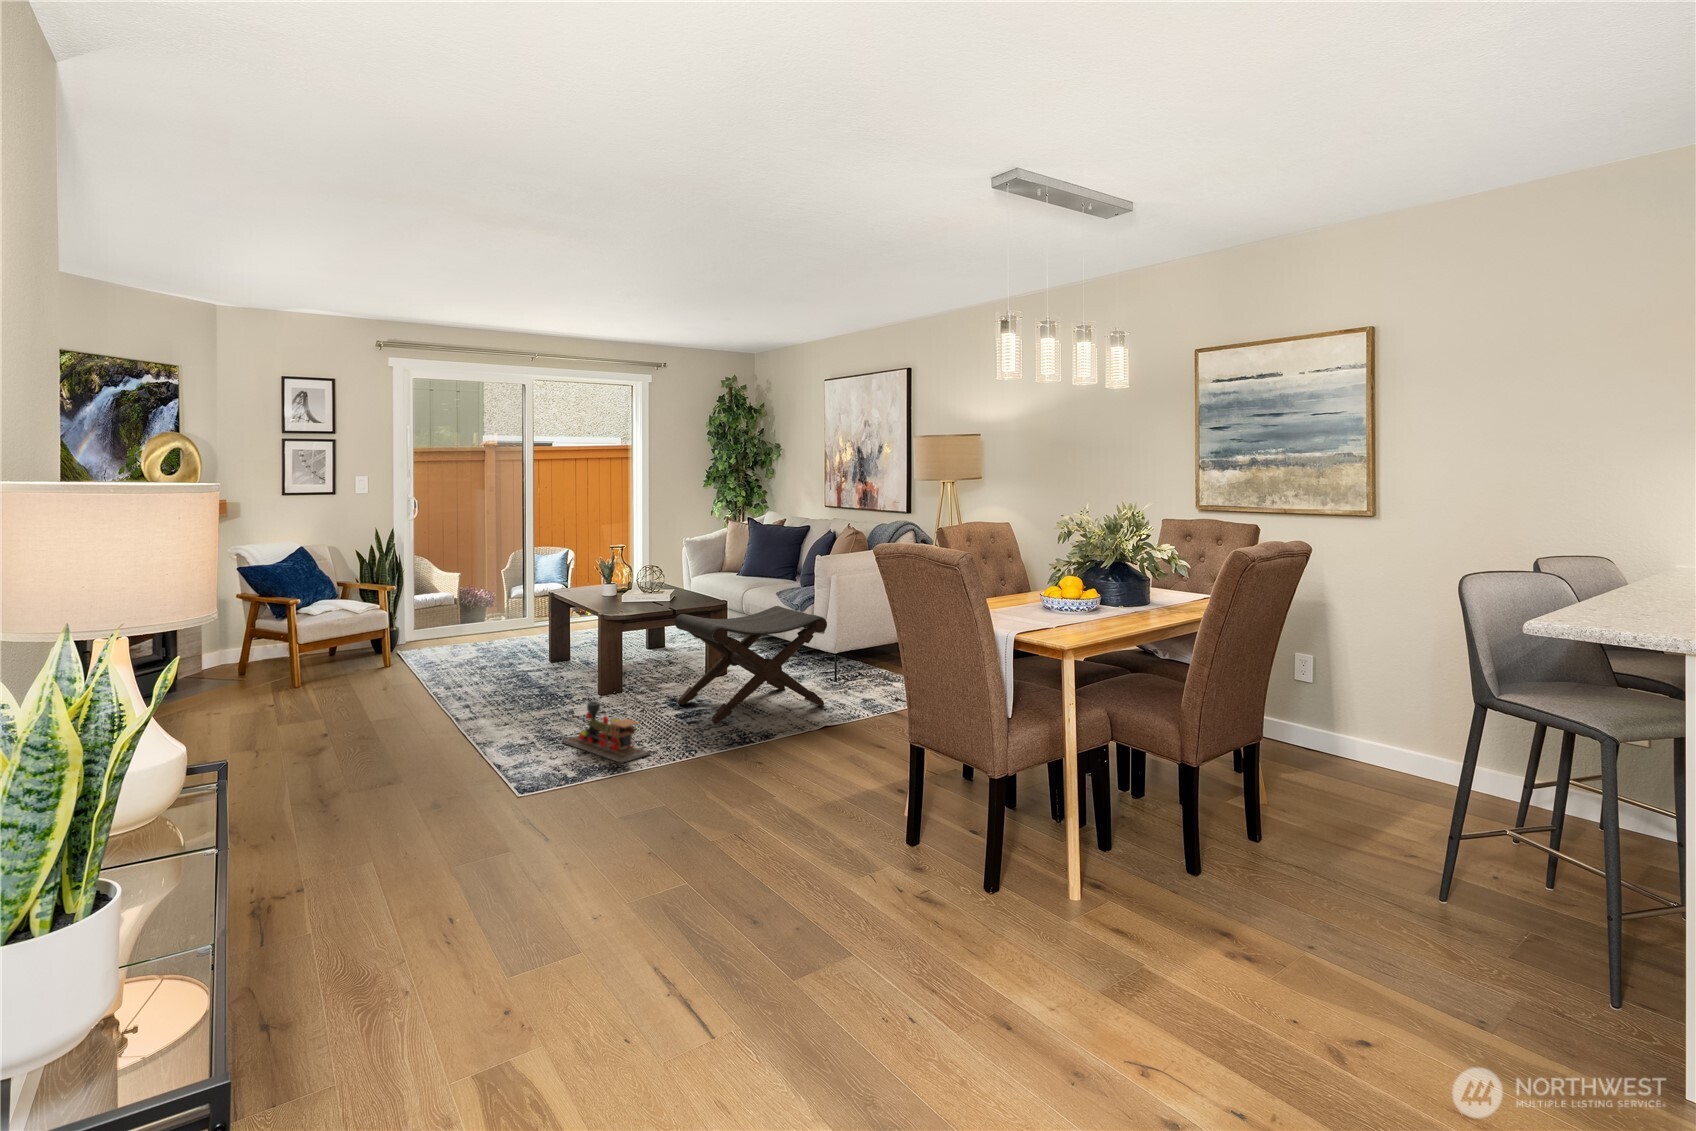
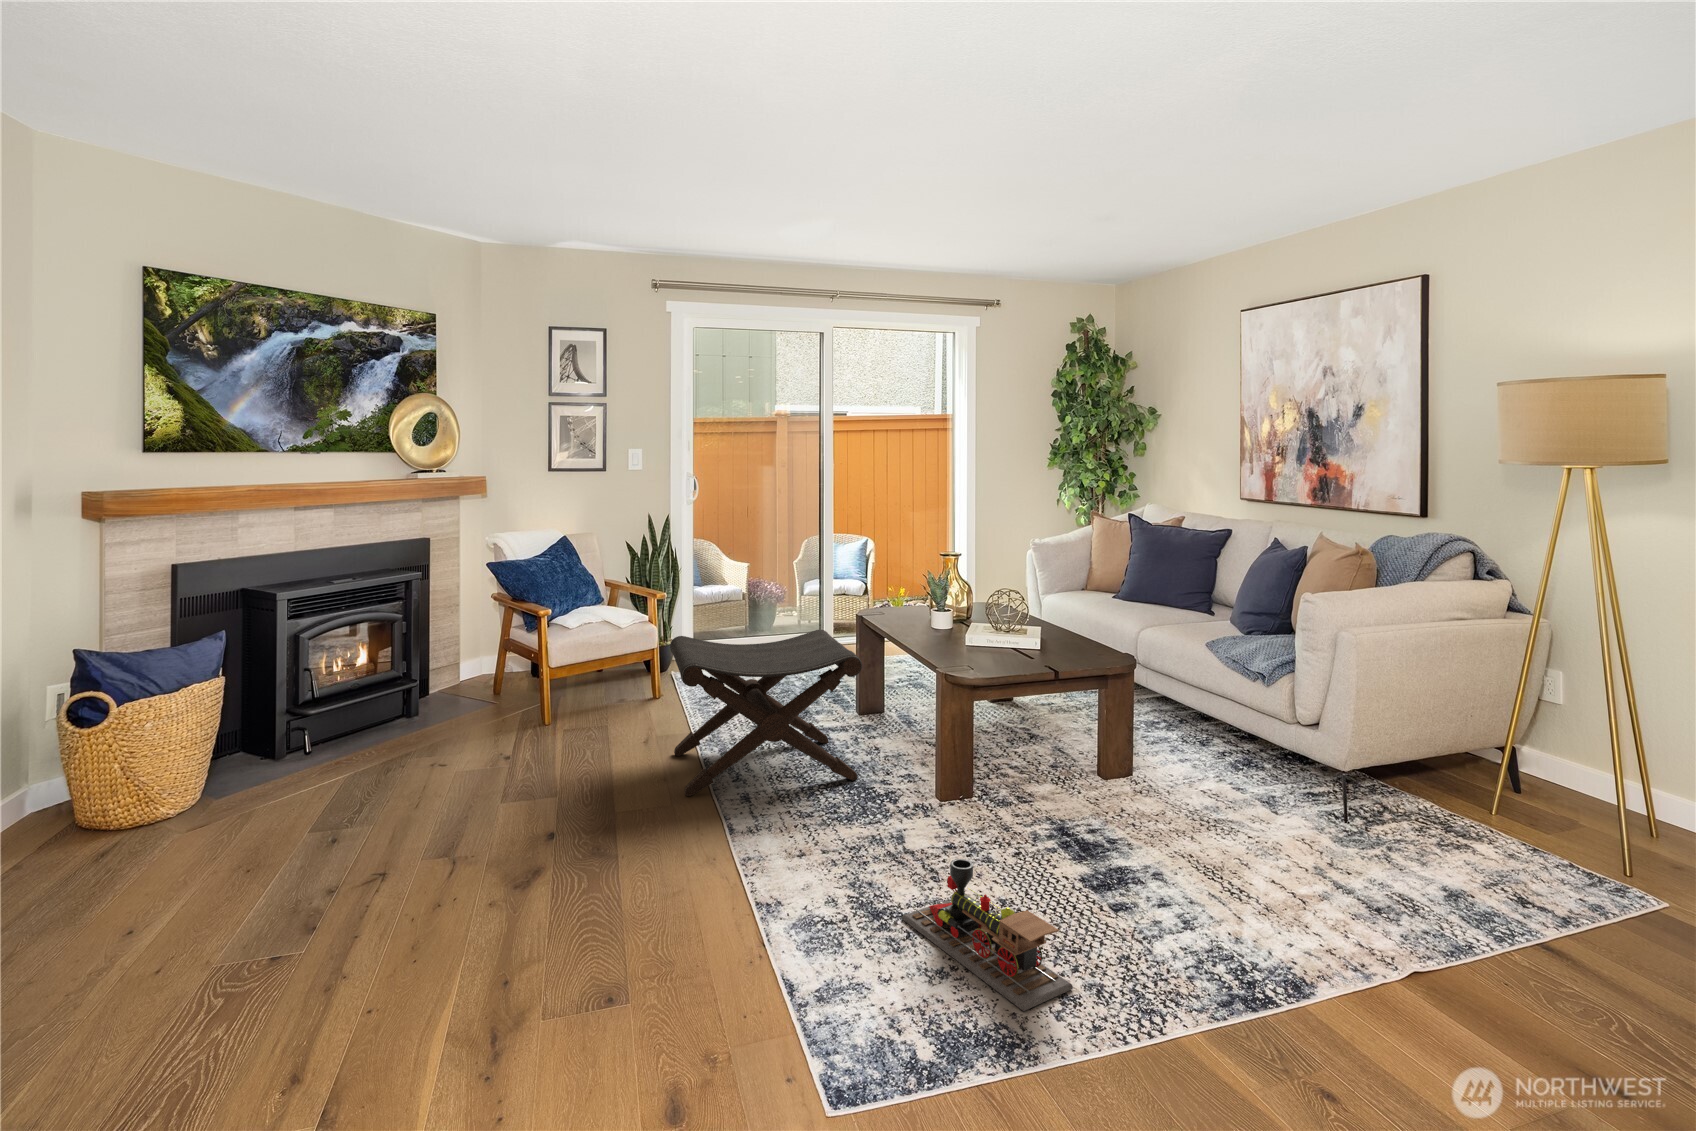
footstool: present [675,606,827,723] -> present [670,630,862,796]

